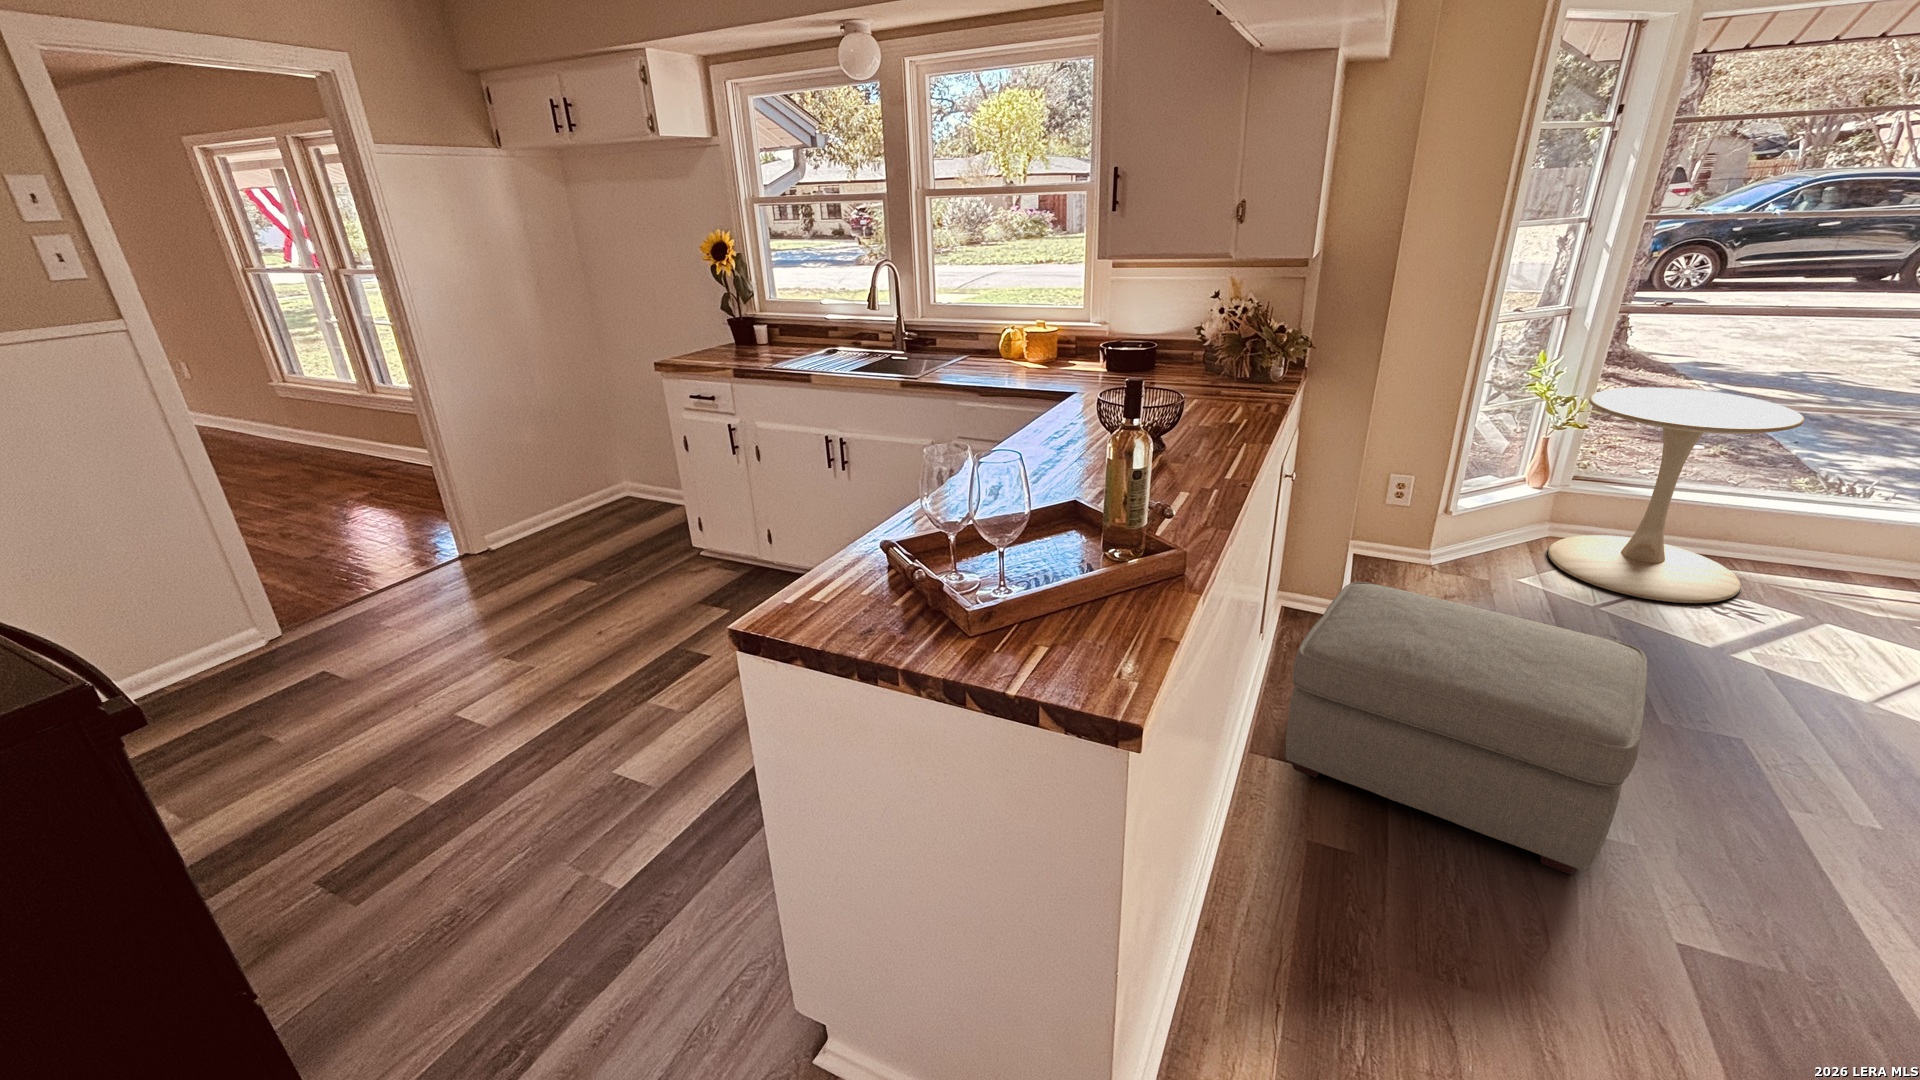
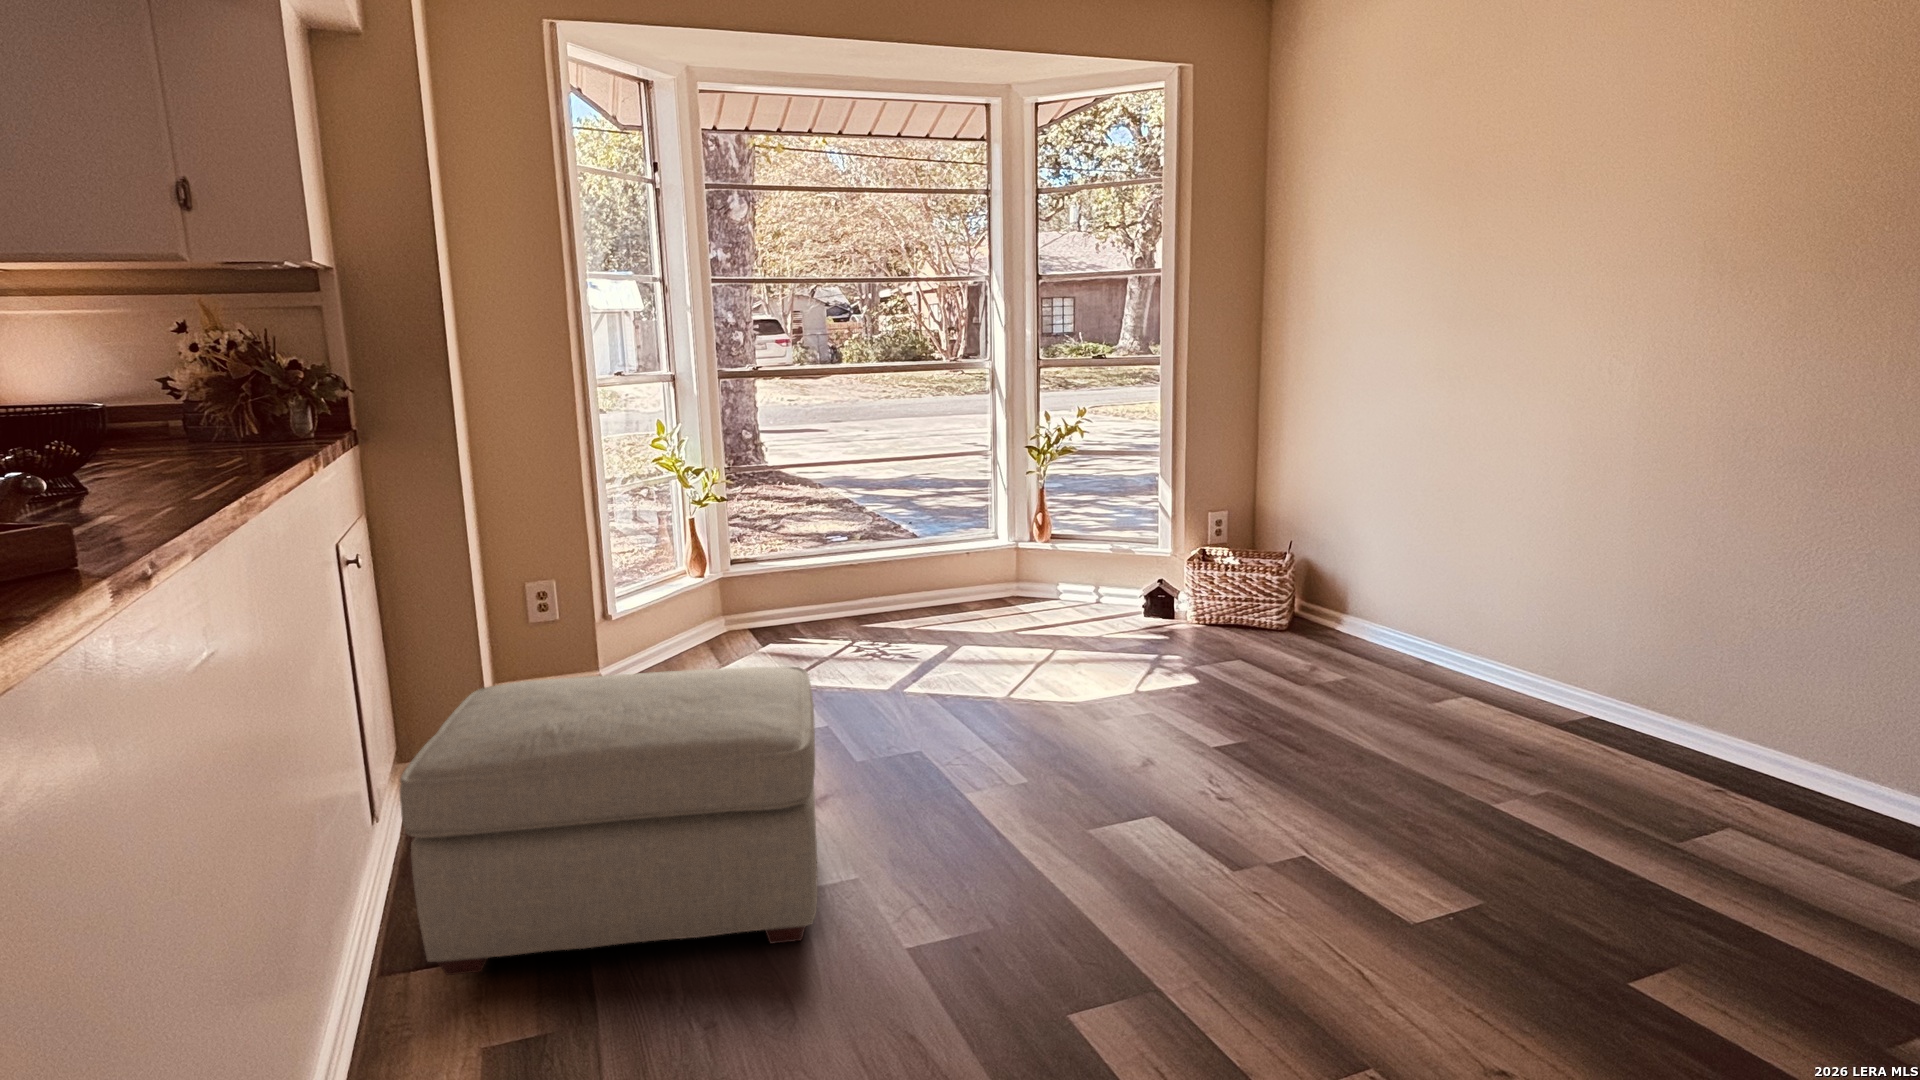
pedestal table: present [1548,387,1804,603] -> none [717,449,897,665]

